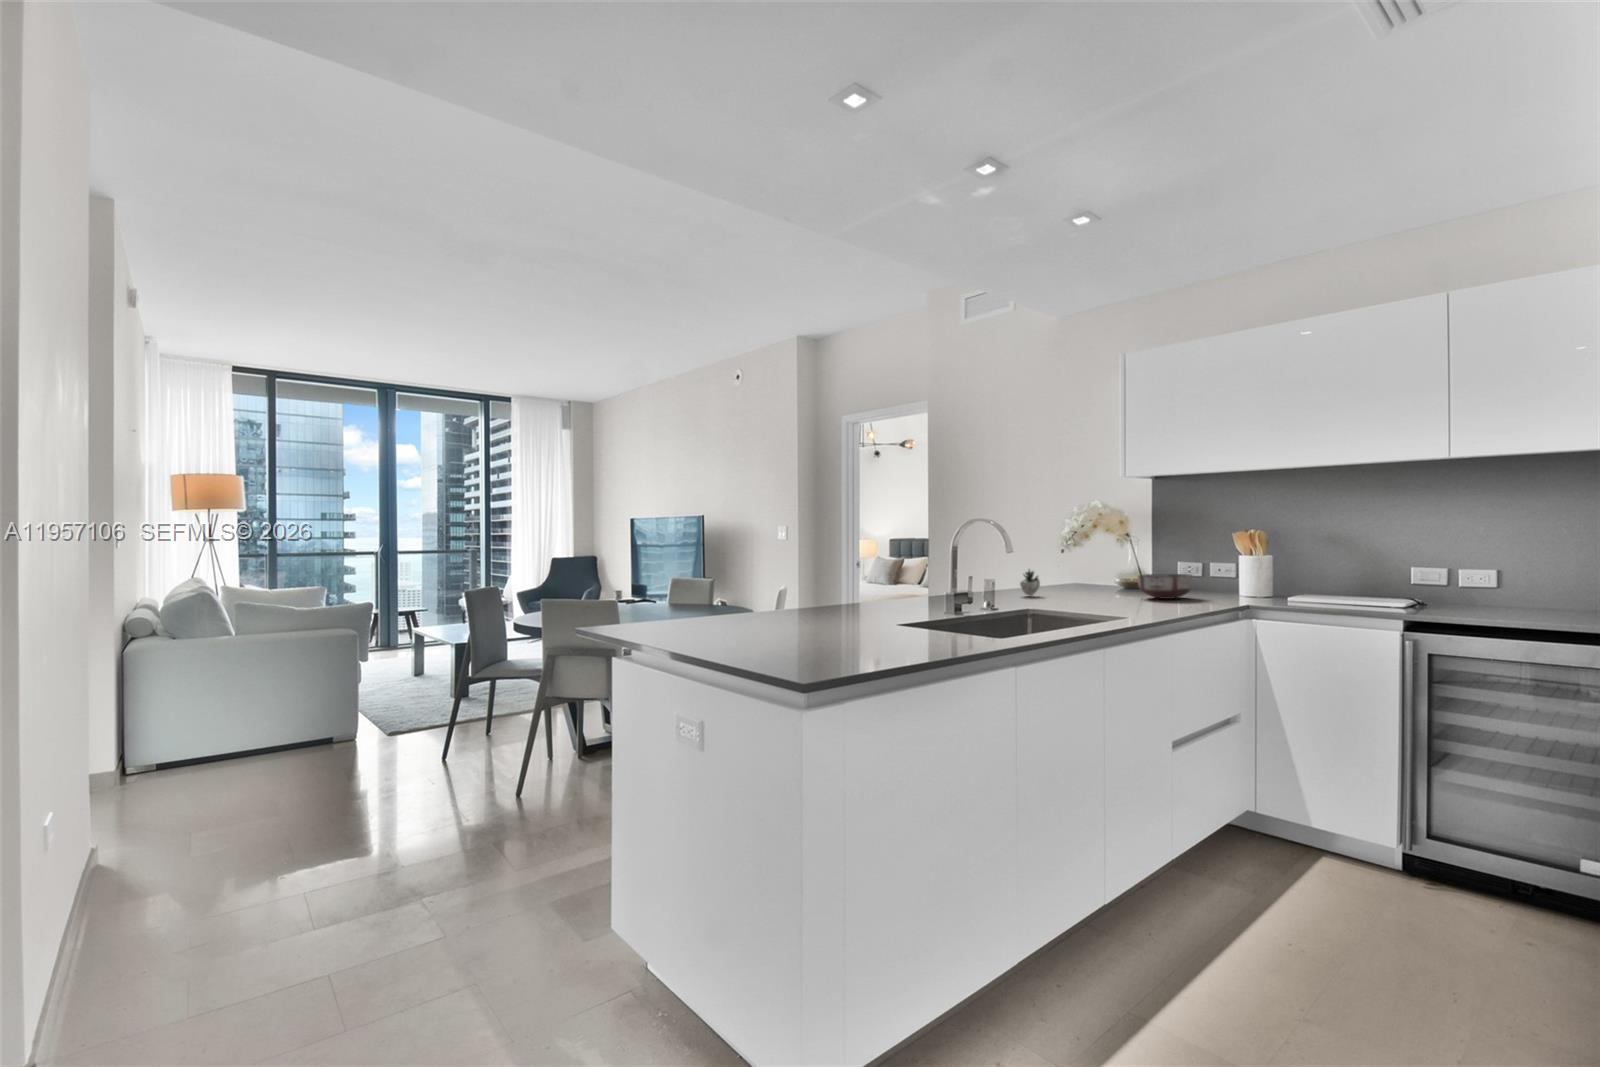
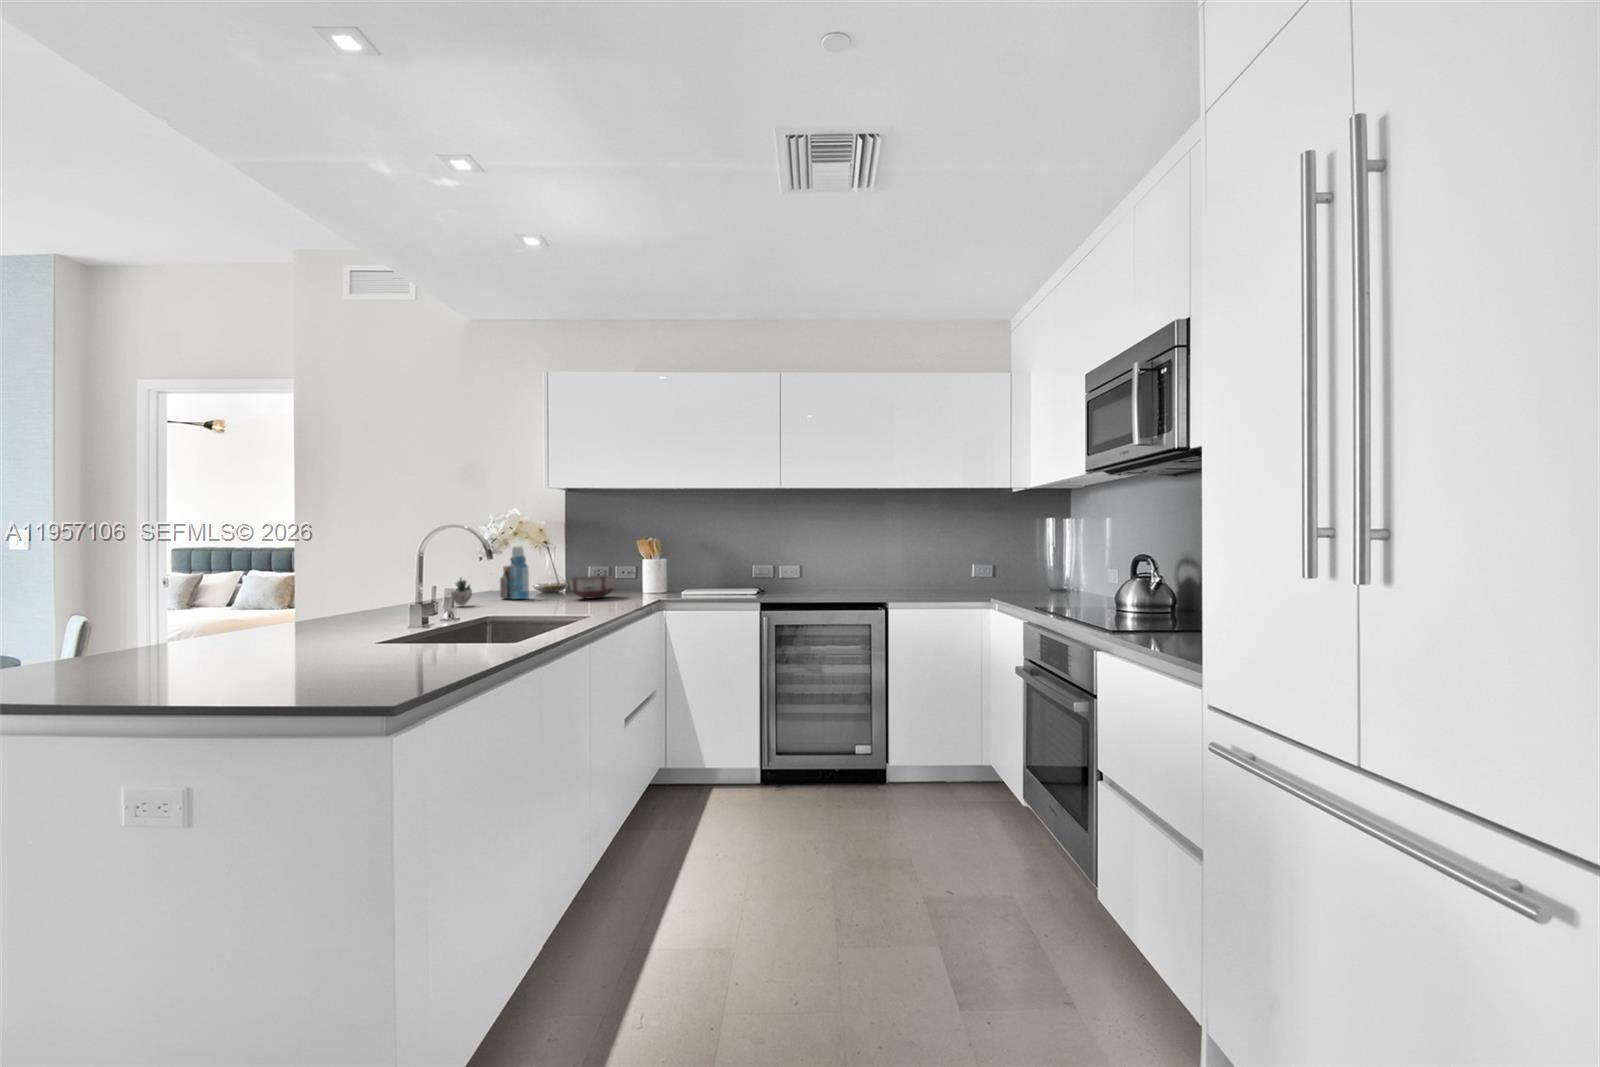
bottle: none [1074,539,1101,593] -> present [500,546,529,599]

